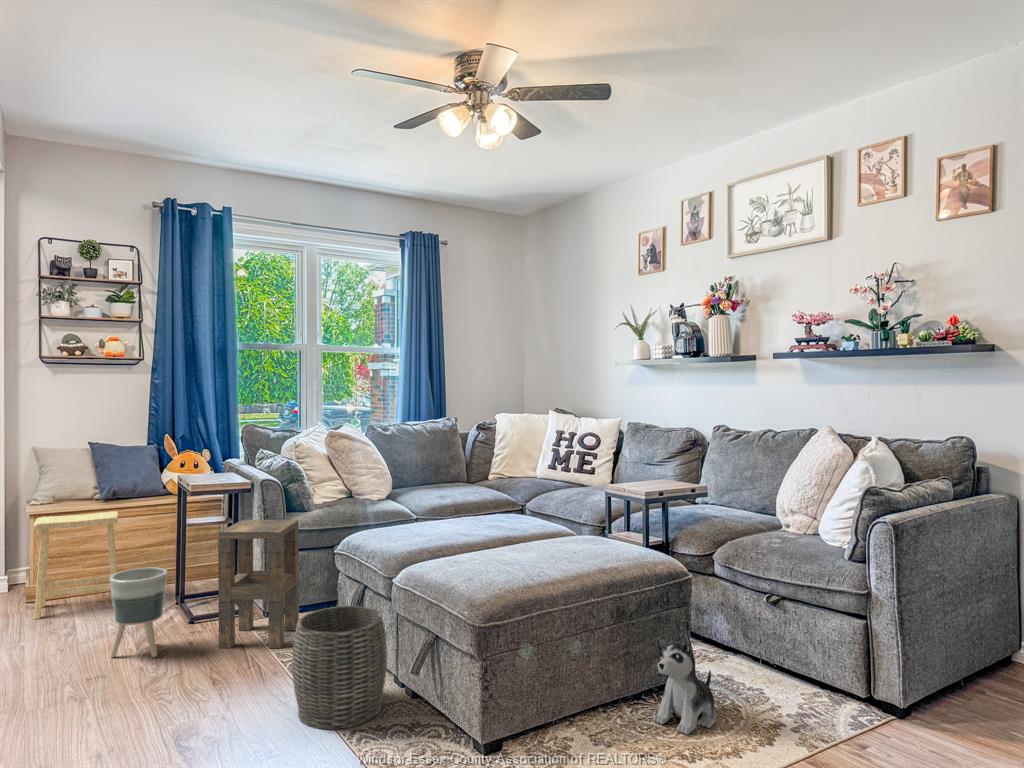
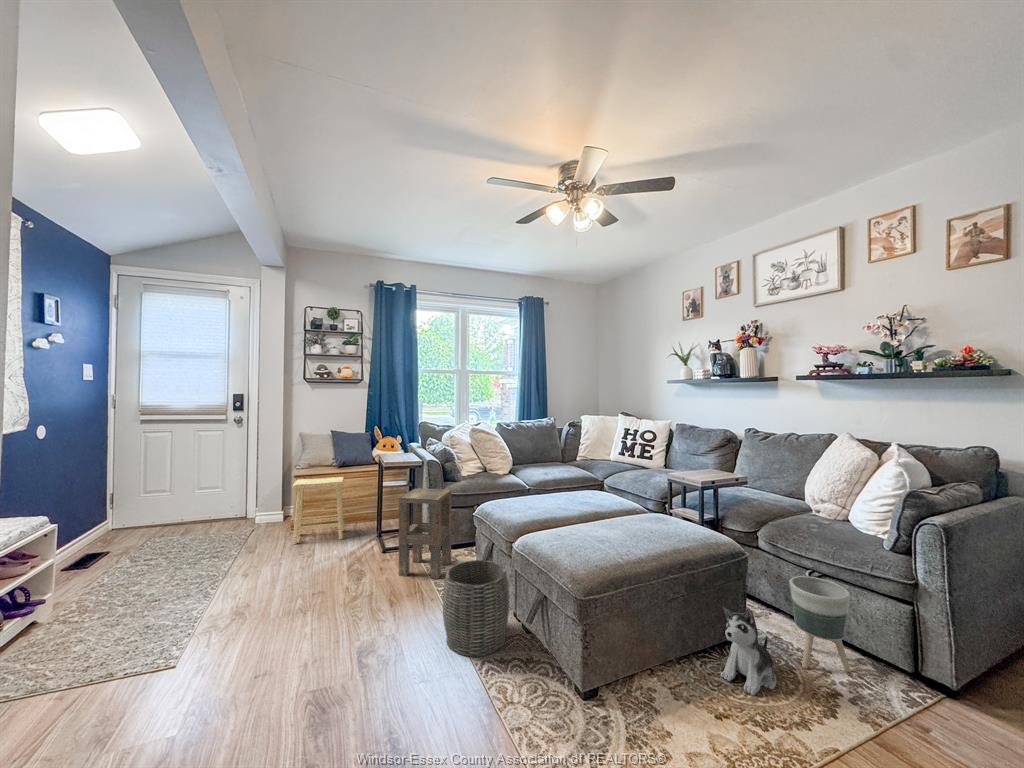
planter: present [110,568,168,658] -> present [789,576,851,672]

